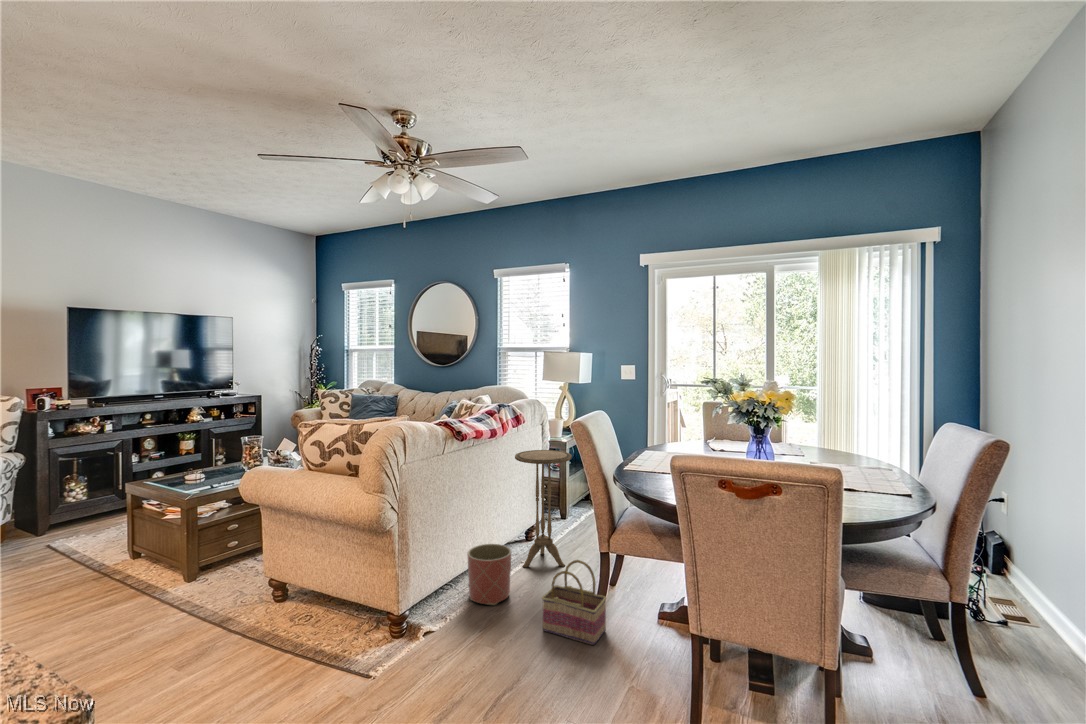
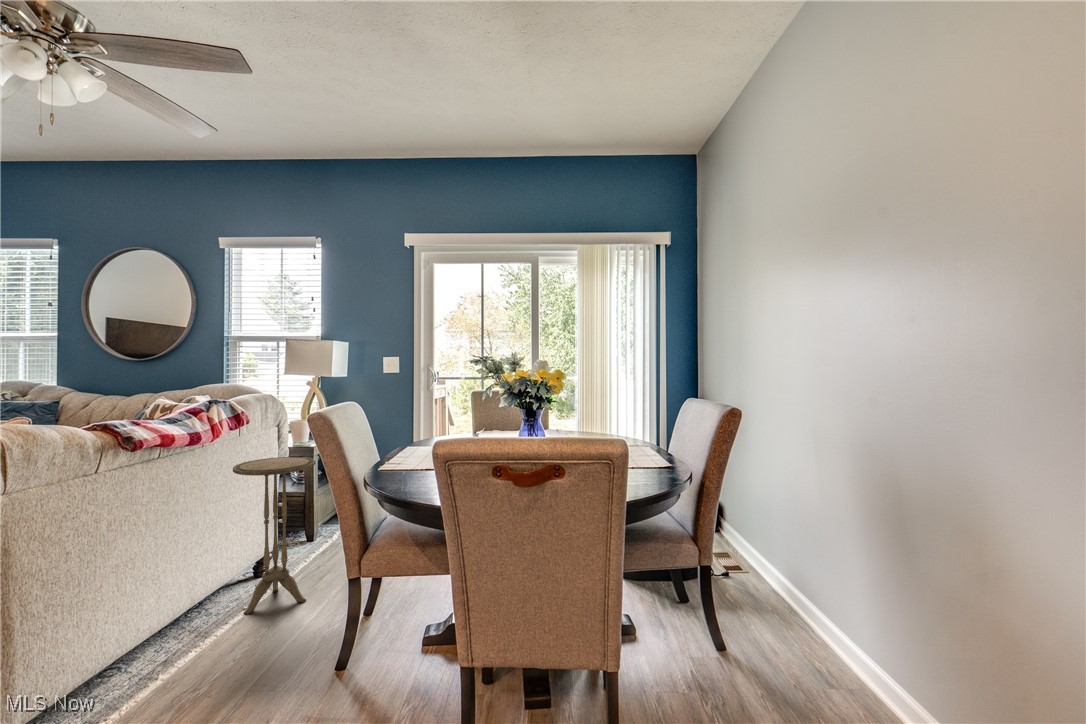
planter: present [467,544,511,605] -> none [144,592,220,684]
basket: present [542,560,606,645] -> none [262,593,356,703]

